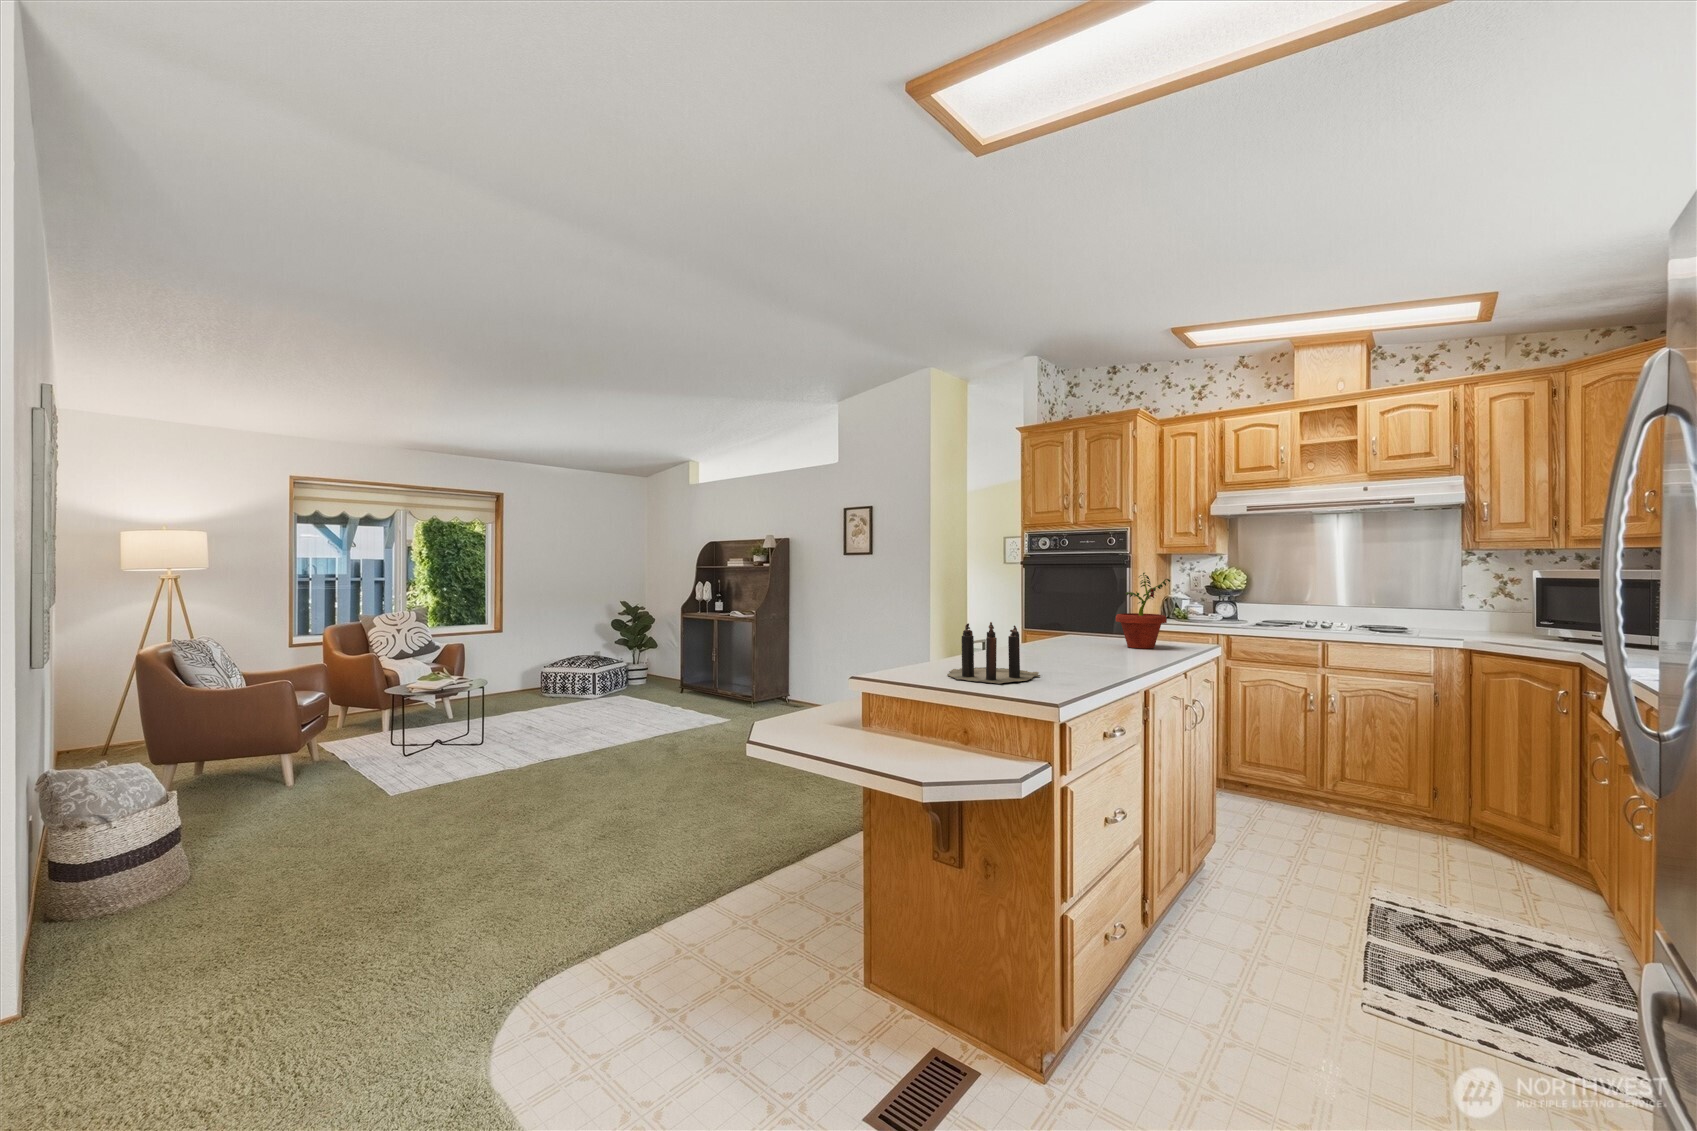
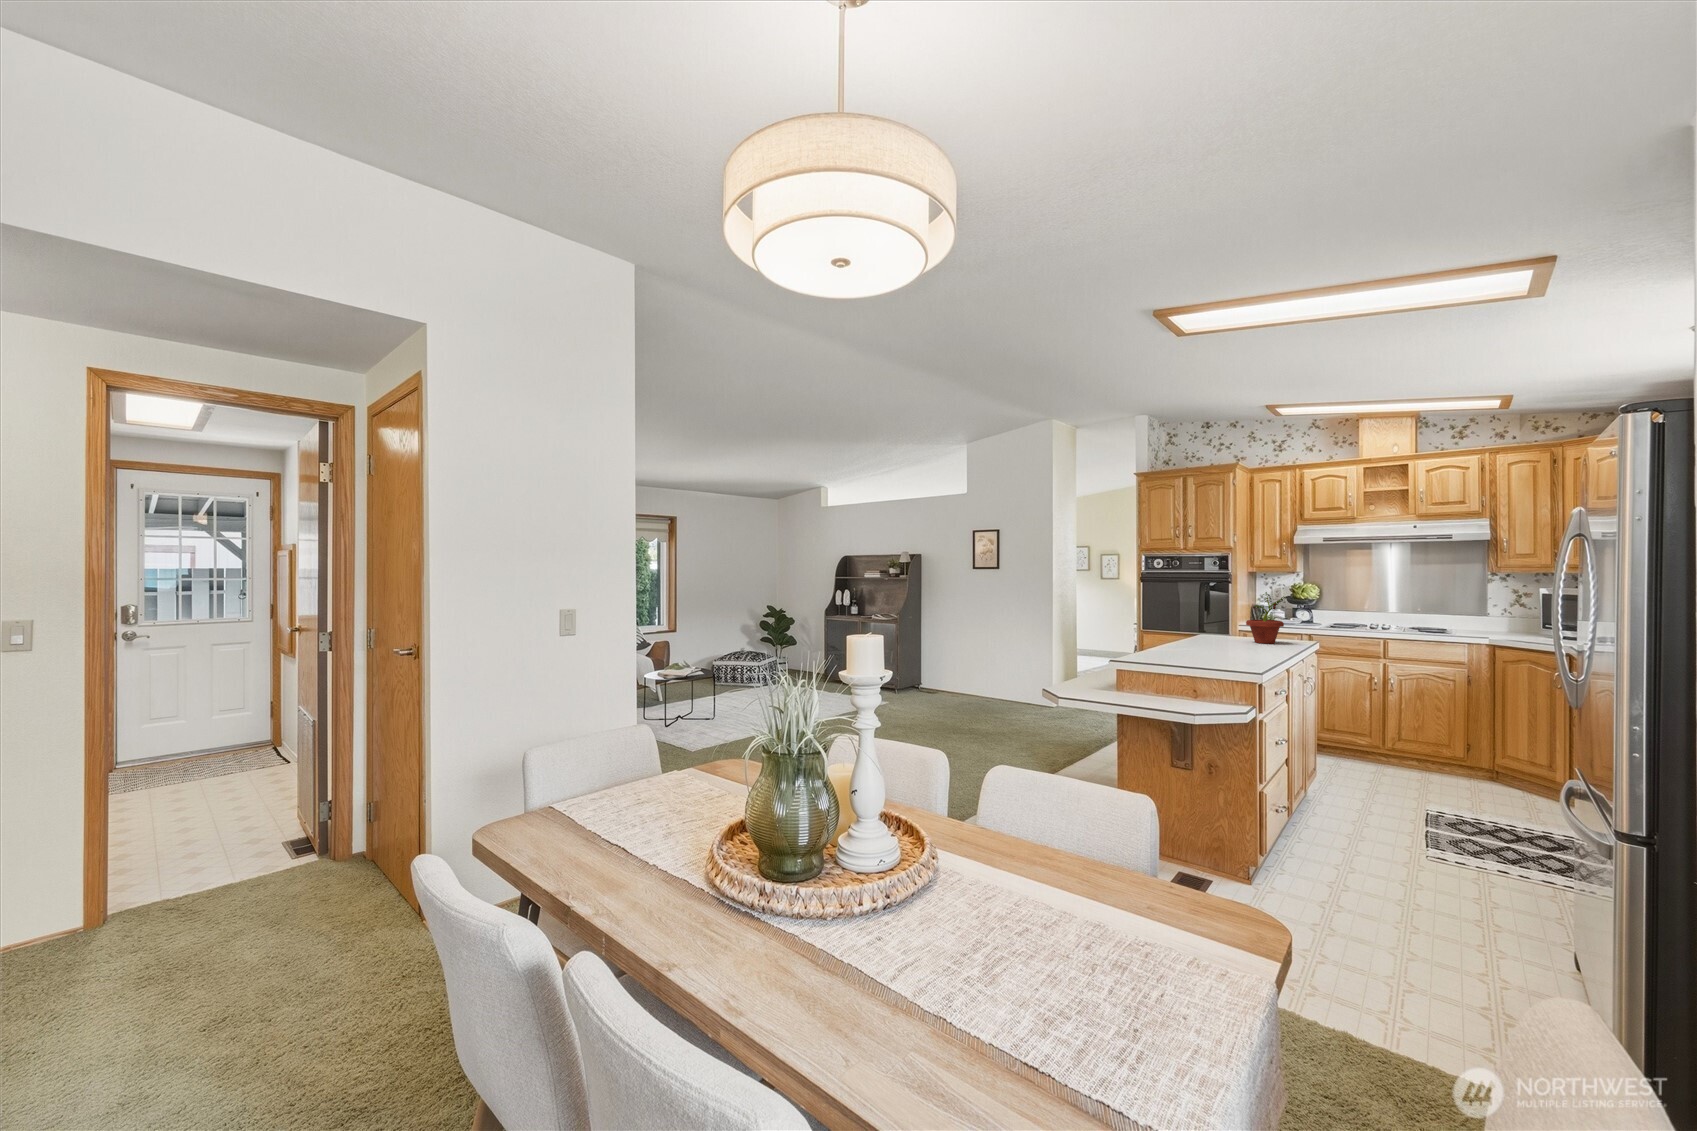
candle: present [947,622,1040,684] -> none [1159,627,1240,663]

